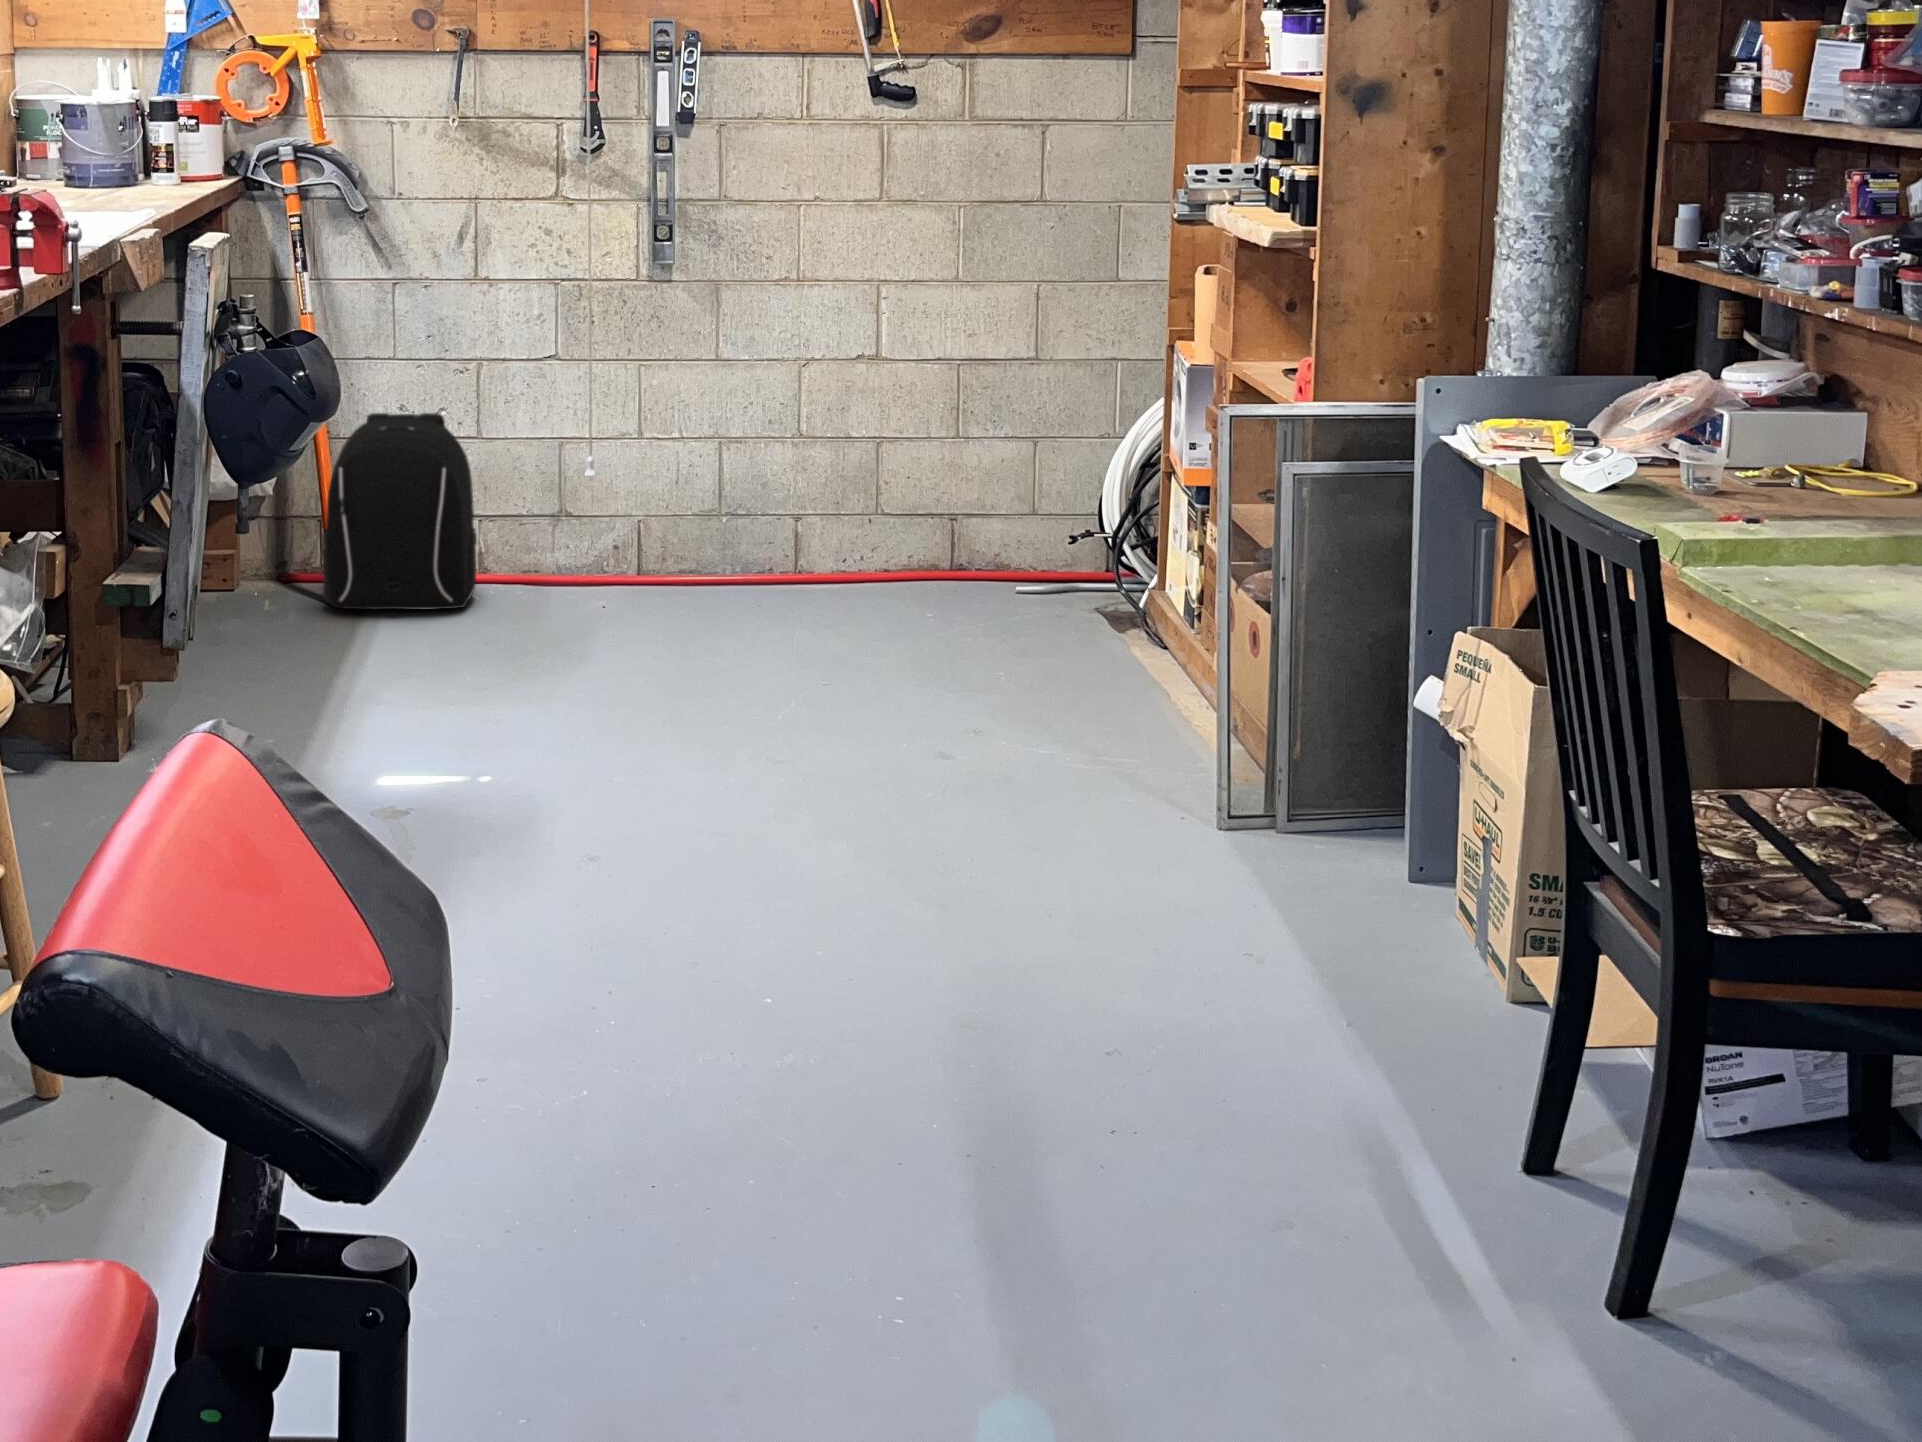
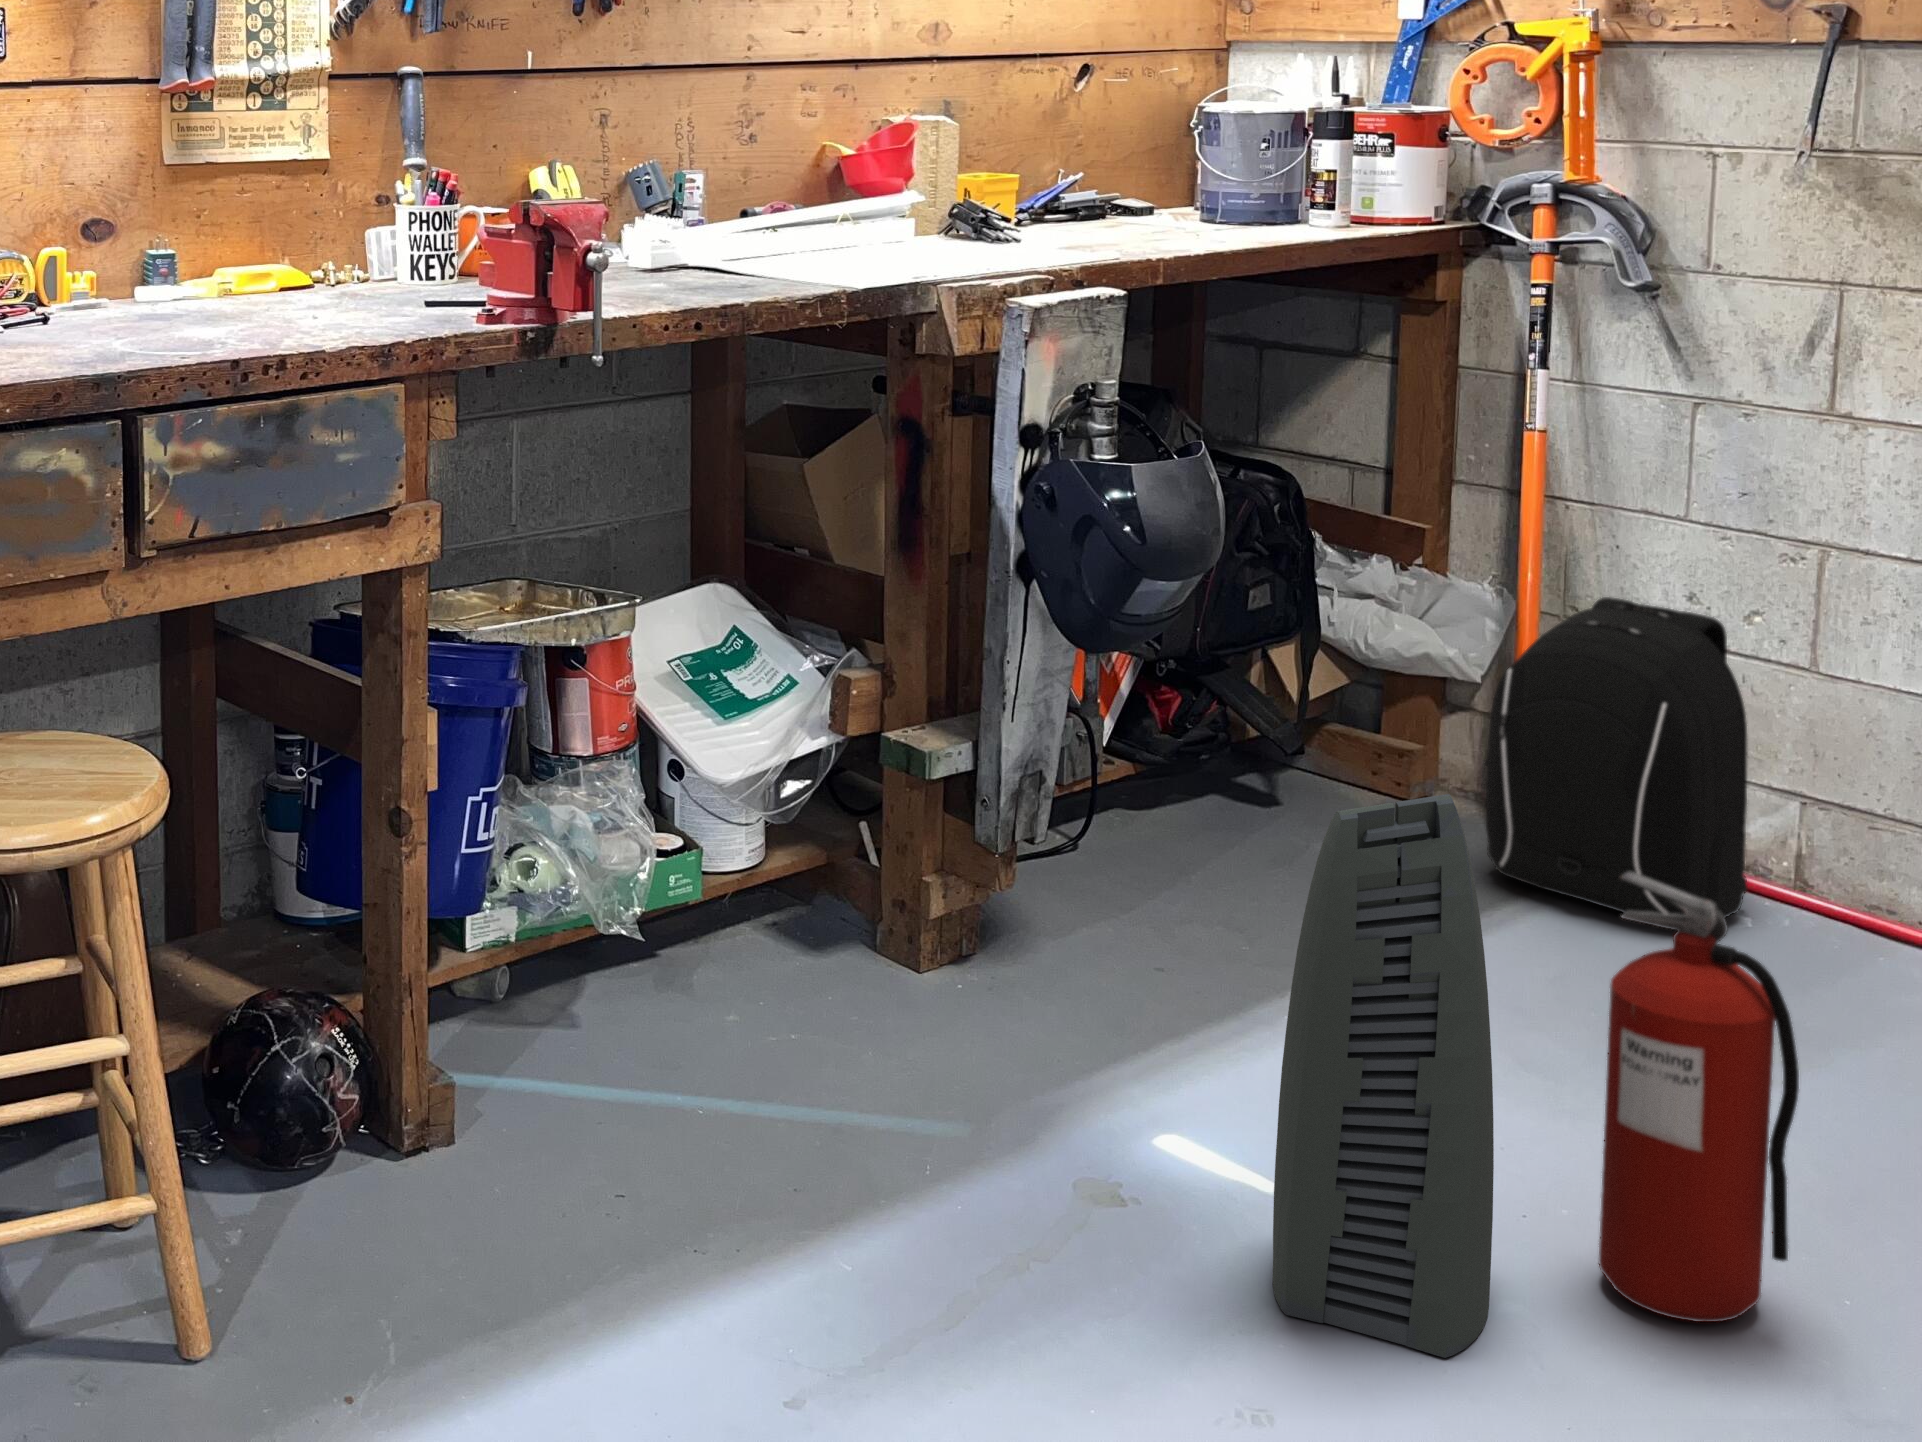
air purifier: none [476,504,613,845] -> present [1273,794,1494,1358]
fire extinguisher: none [619,531,719,776] -> present [1598,871,1799,1322]

